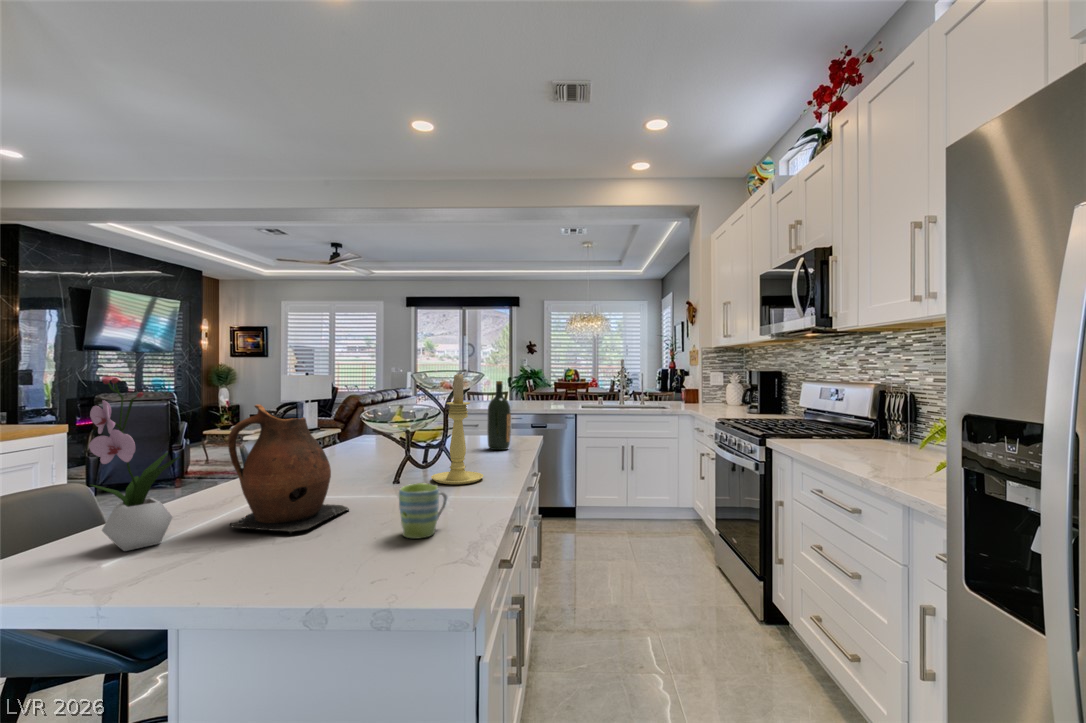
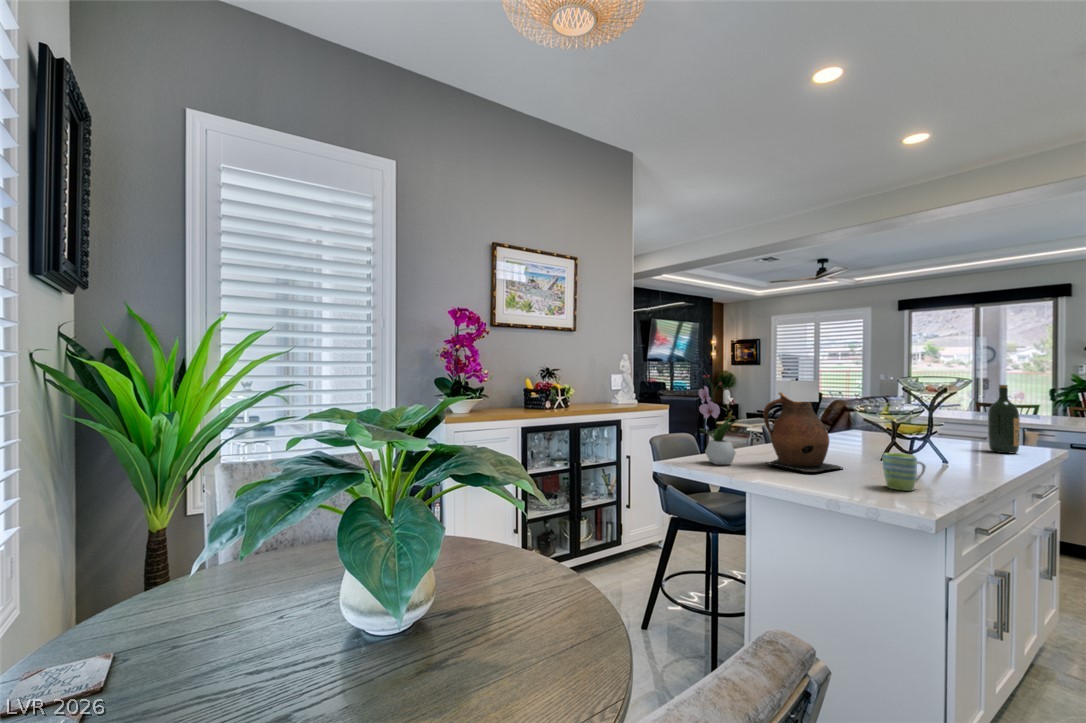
candle holder: present [431,374,483,484] -> none [916,375,974,470]

